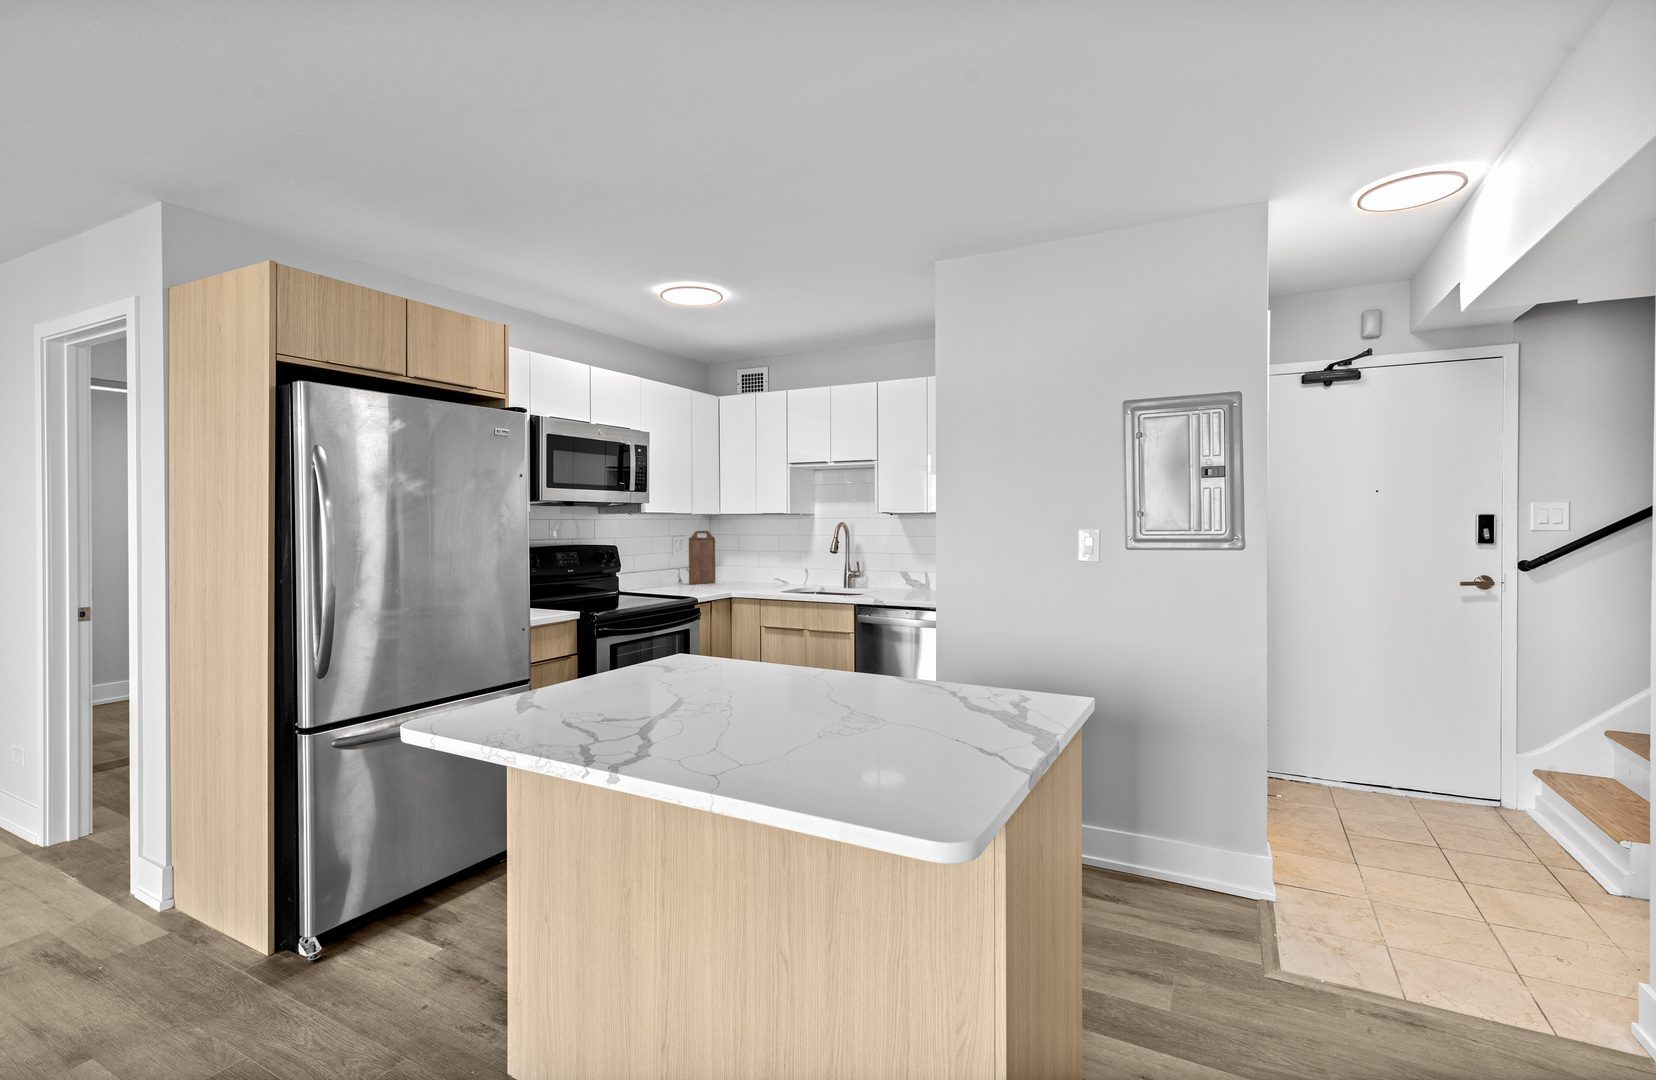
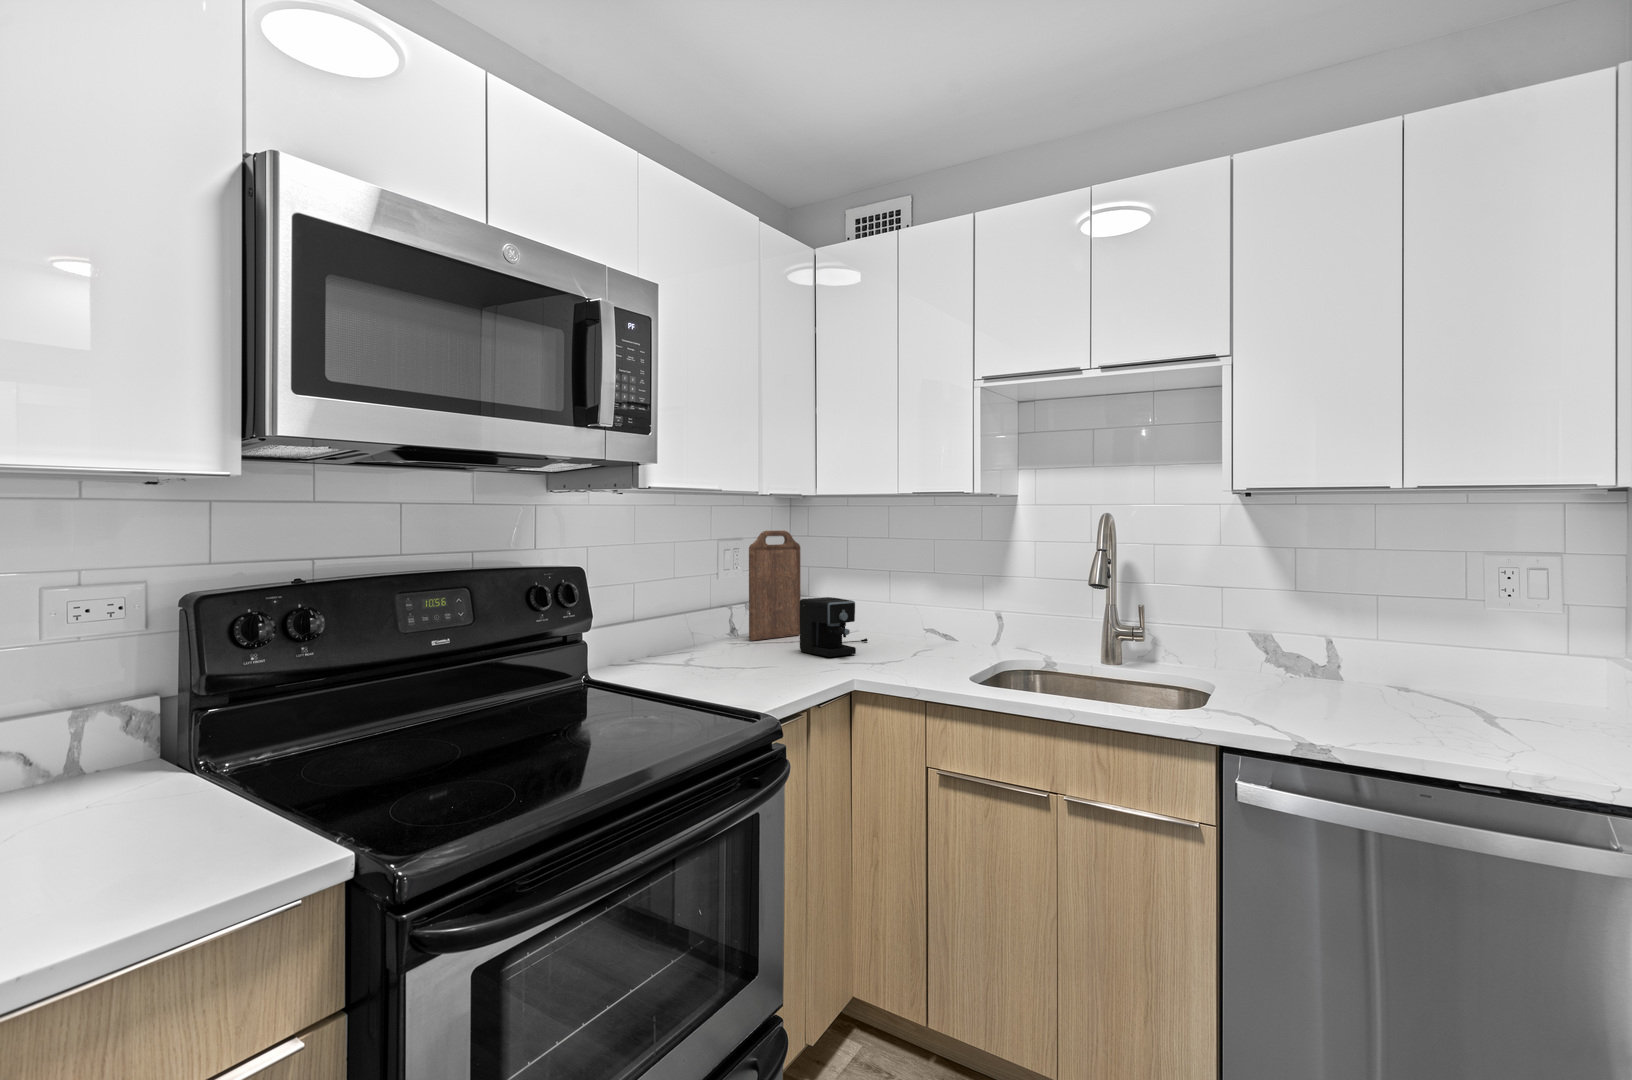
coffee maker: none [712,562,747,587] -> present [800,597,868,657]

